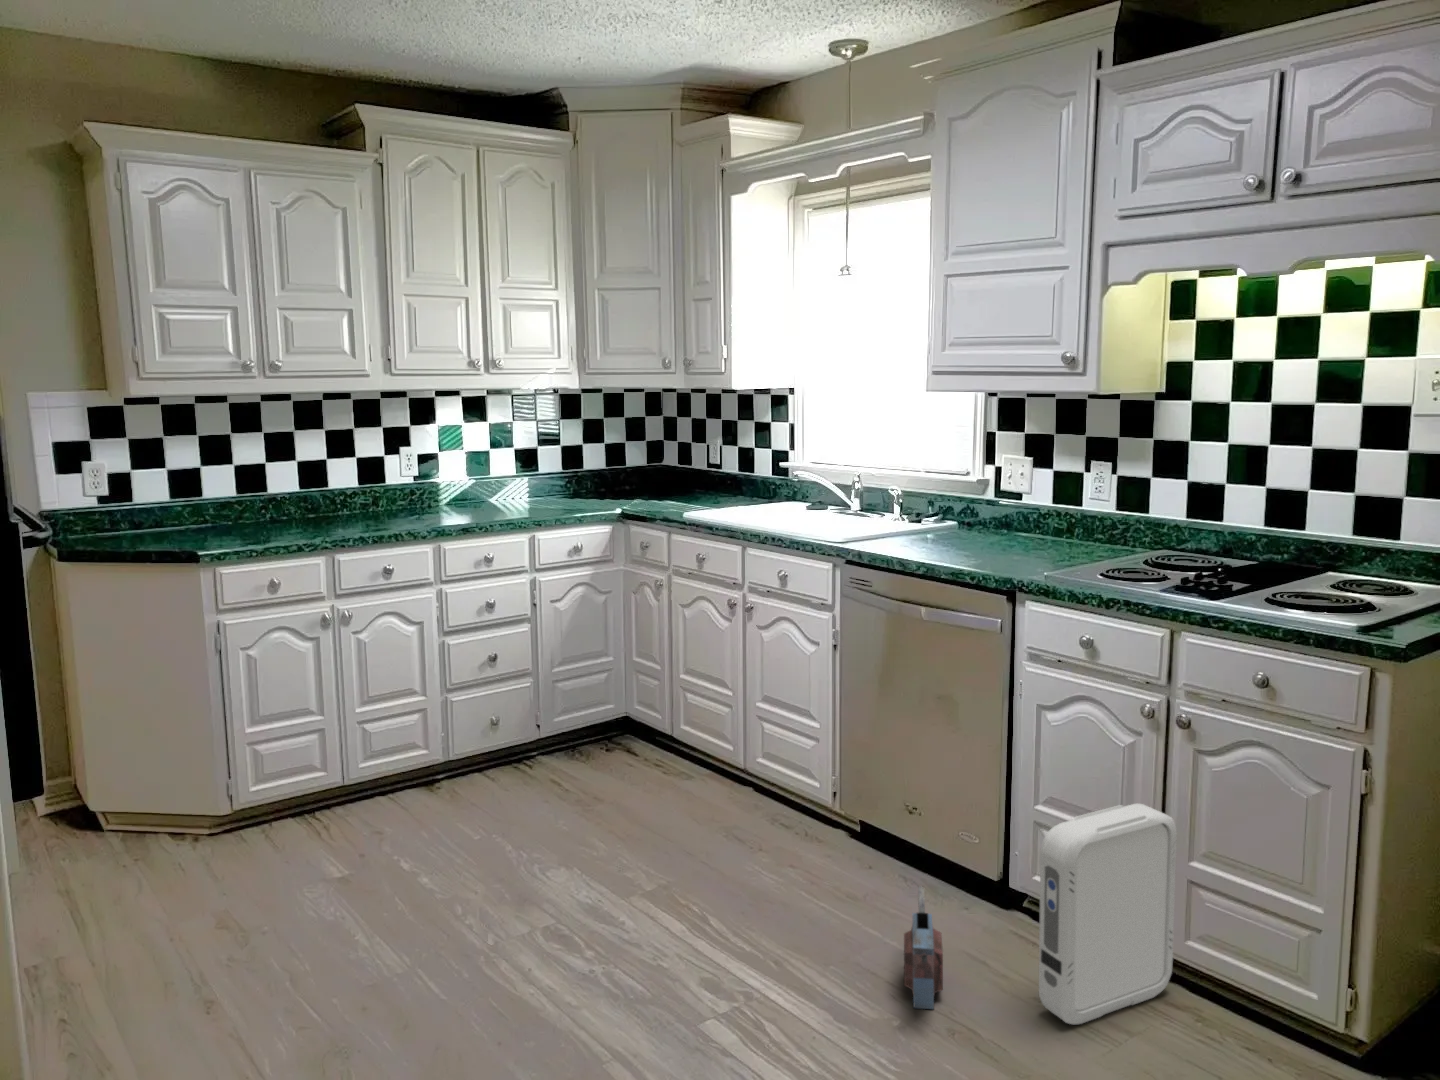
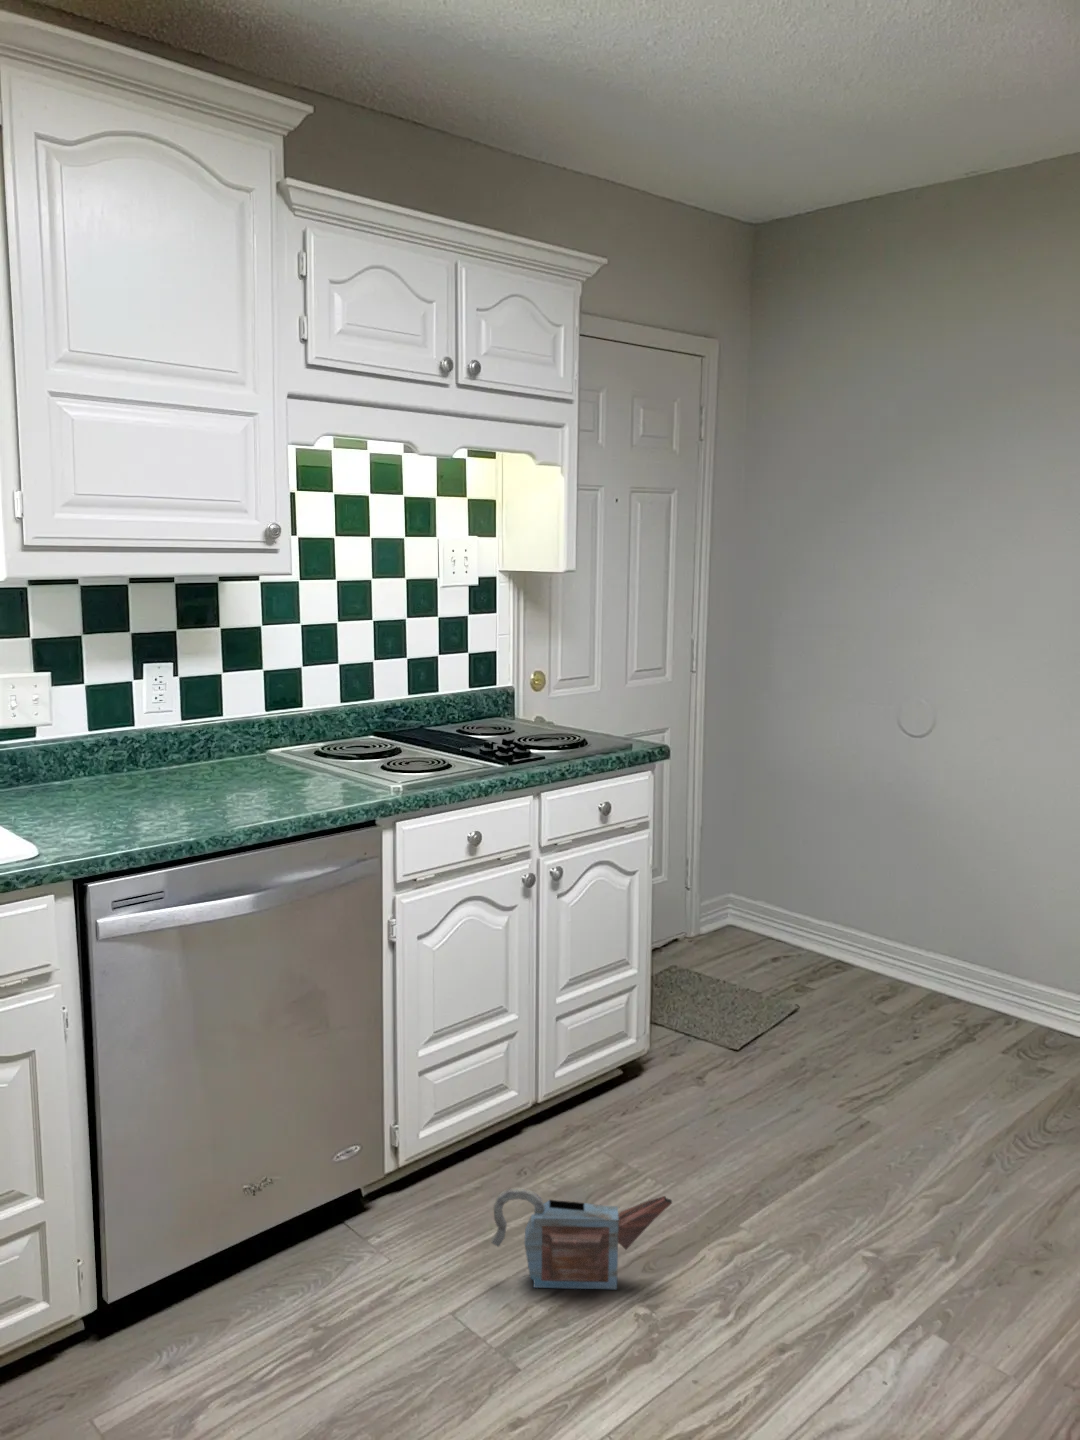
air purifier: present [1039,804,1177,1024] -> none [527,965,640,1196]

